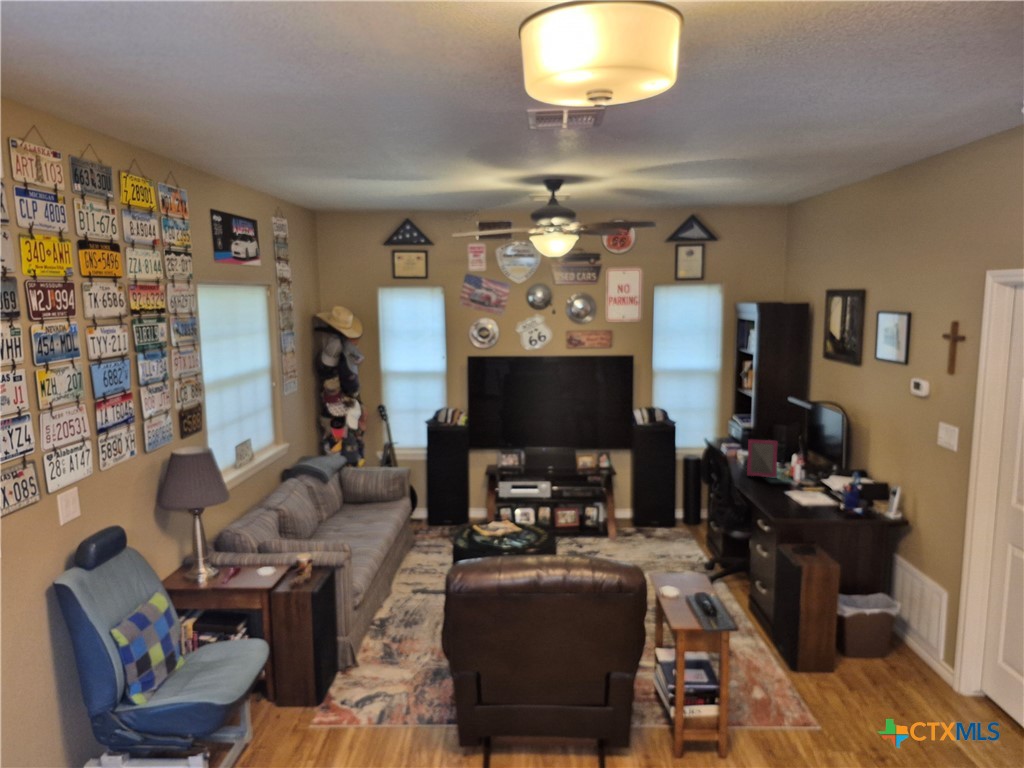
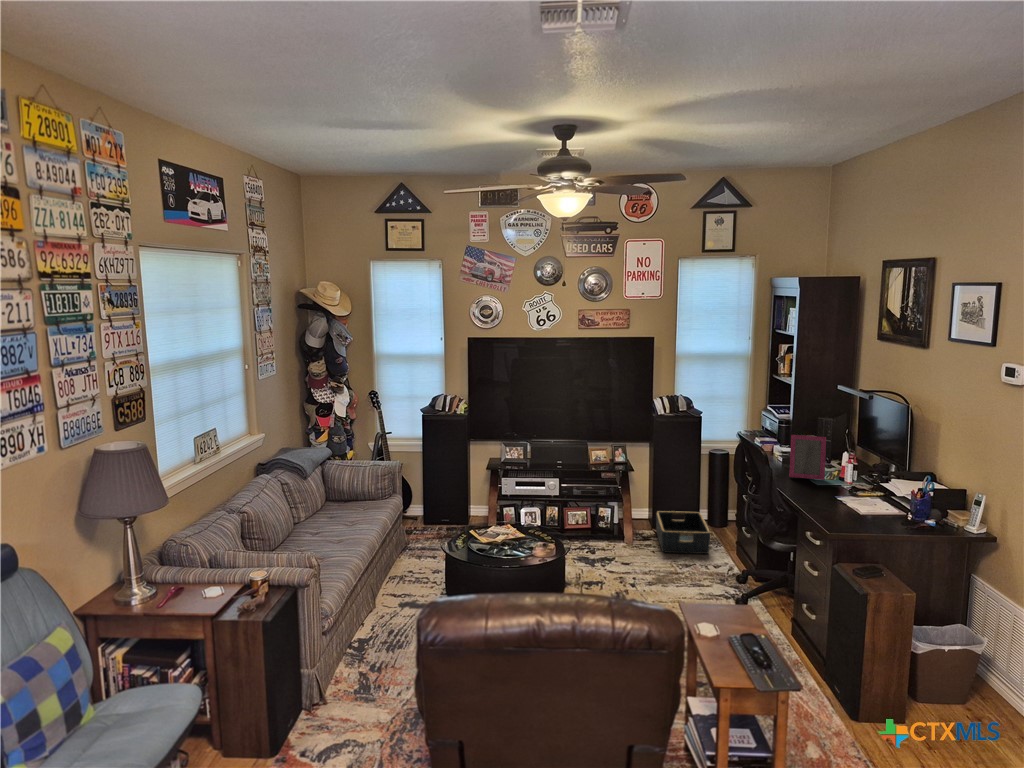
basket: none [635,509,682,546] -> present [656,511,710,554]

